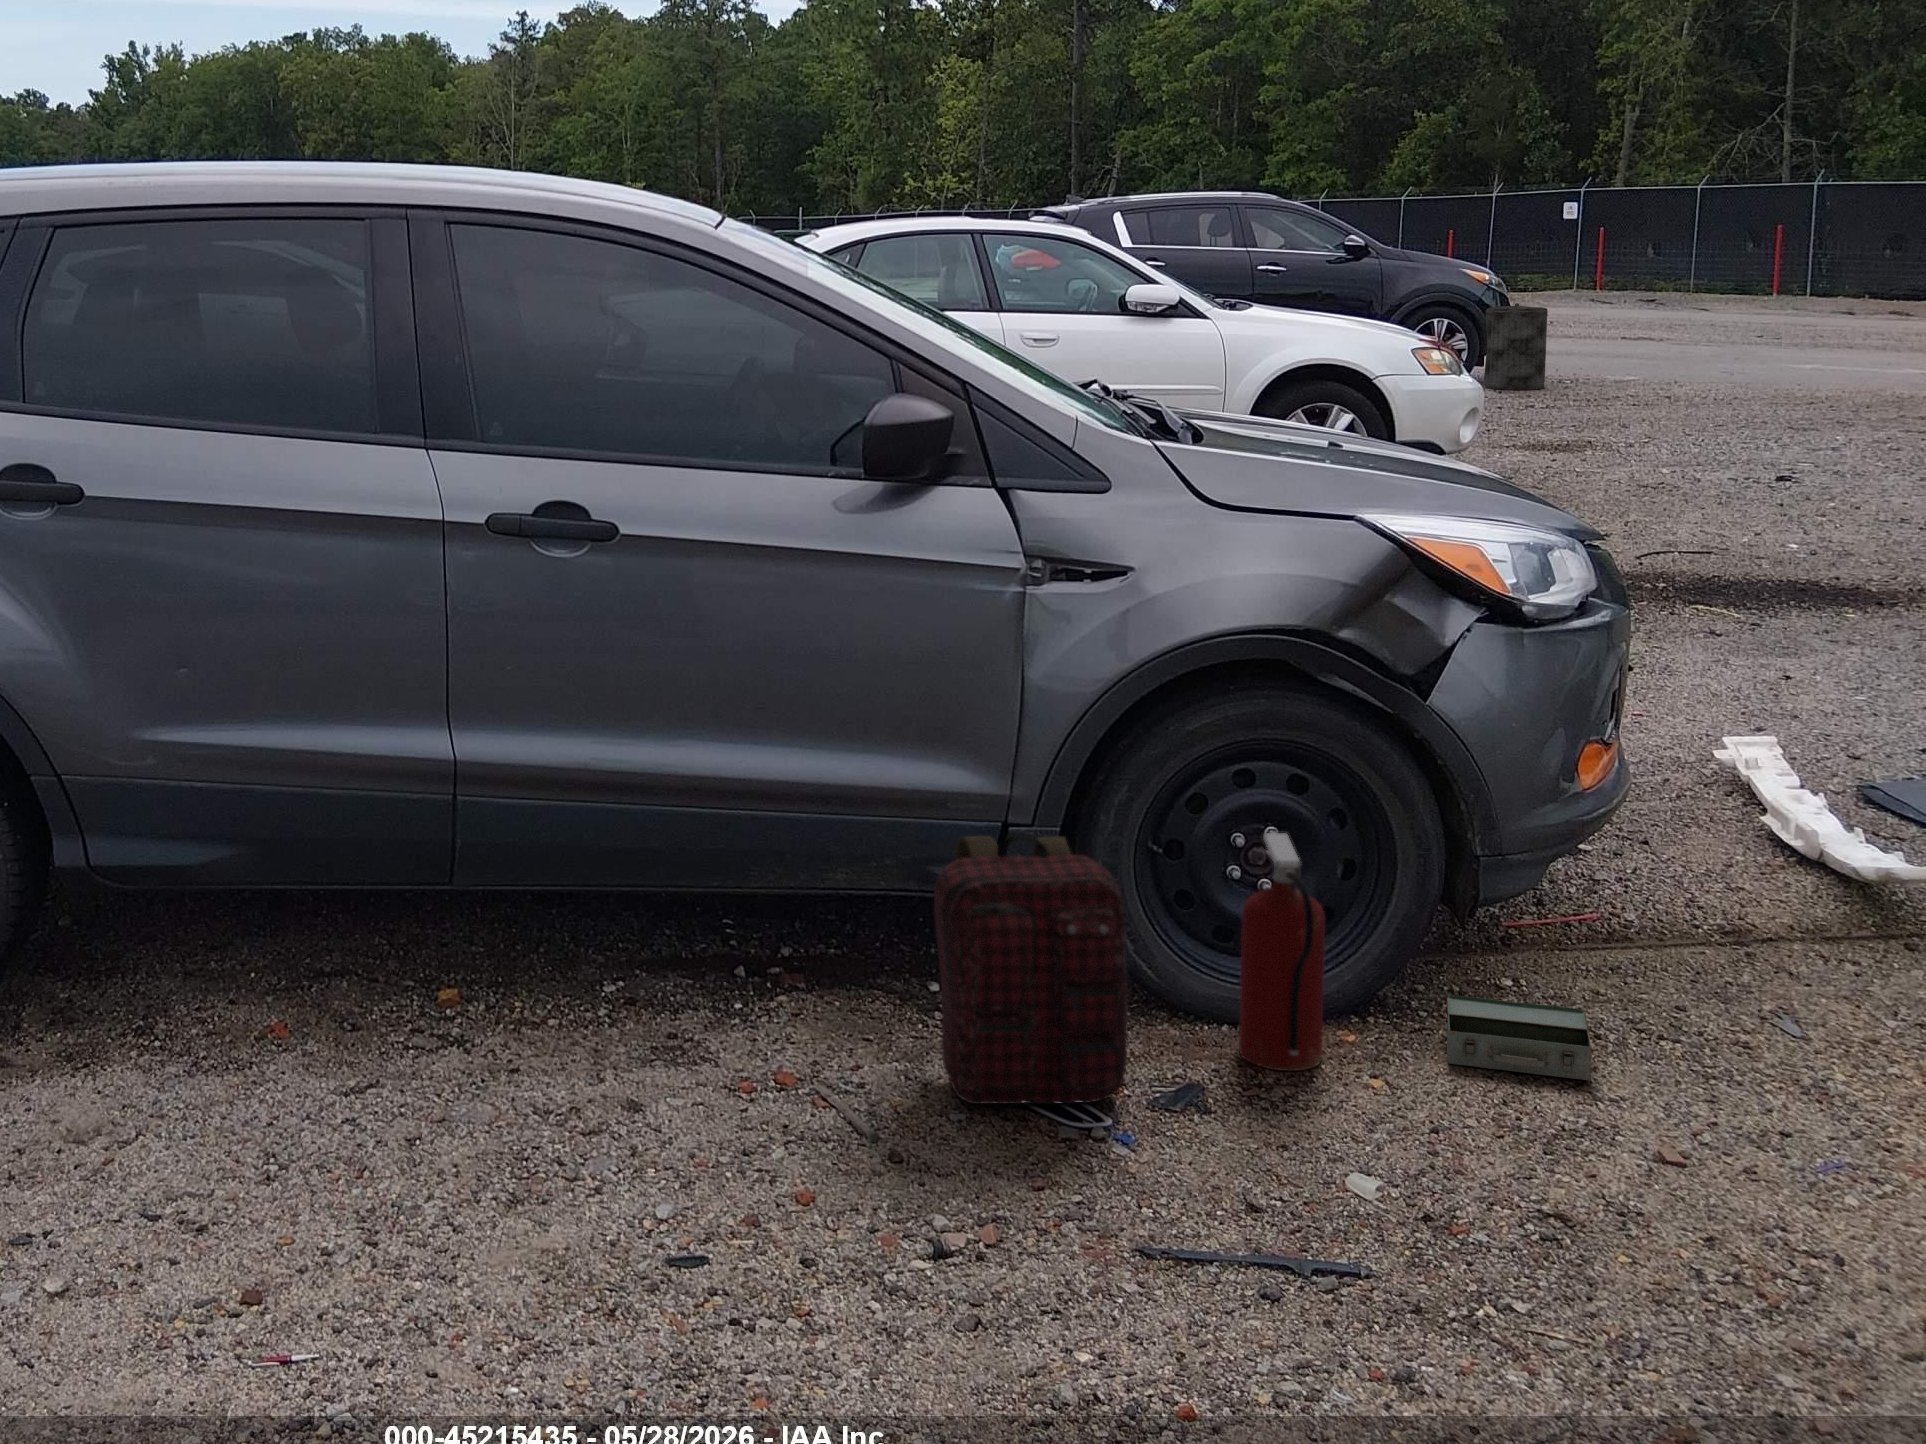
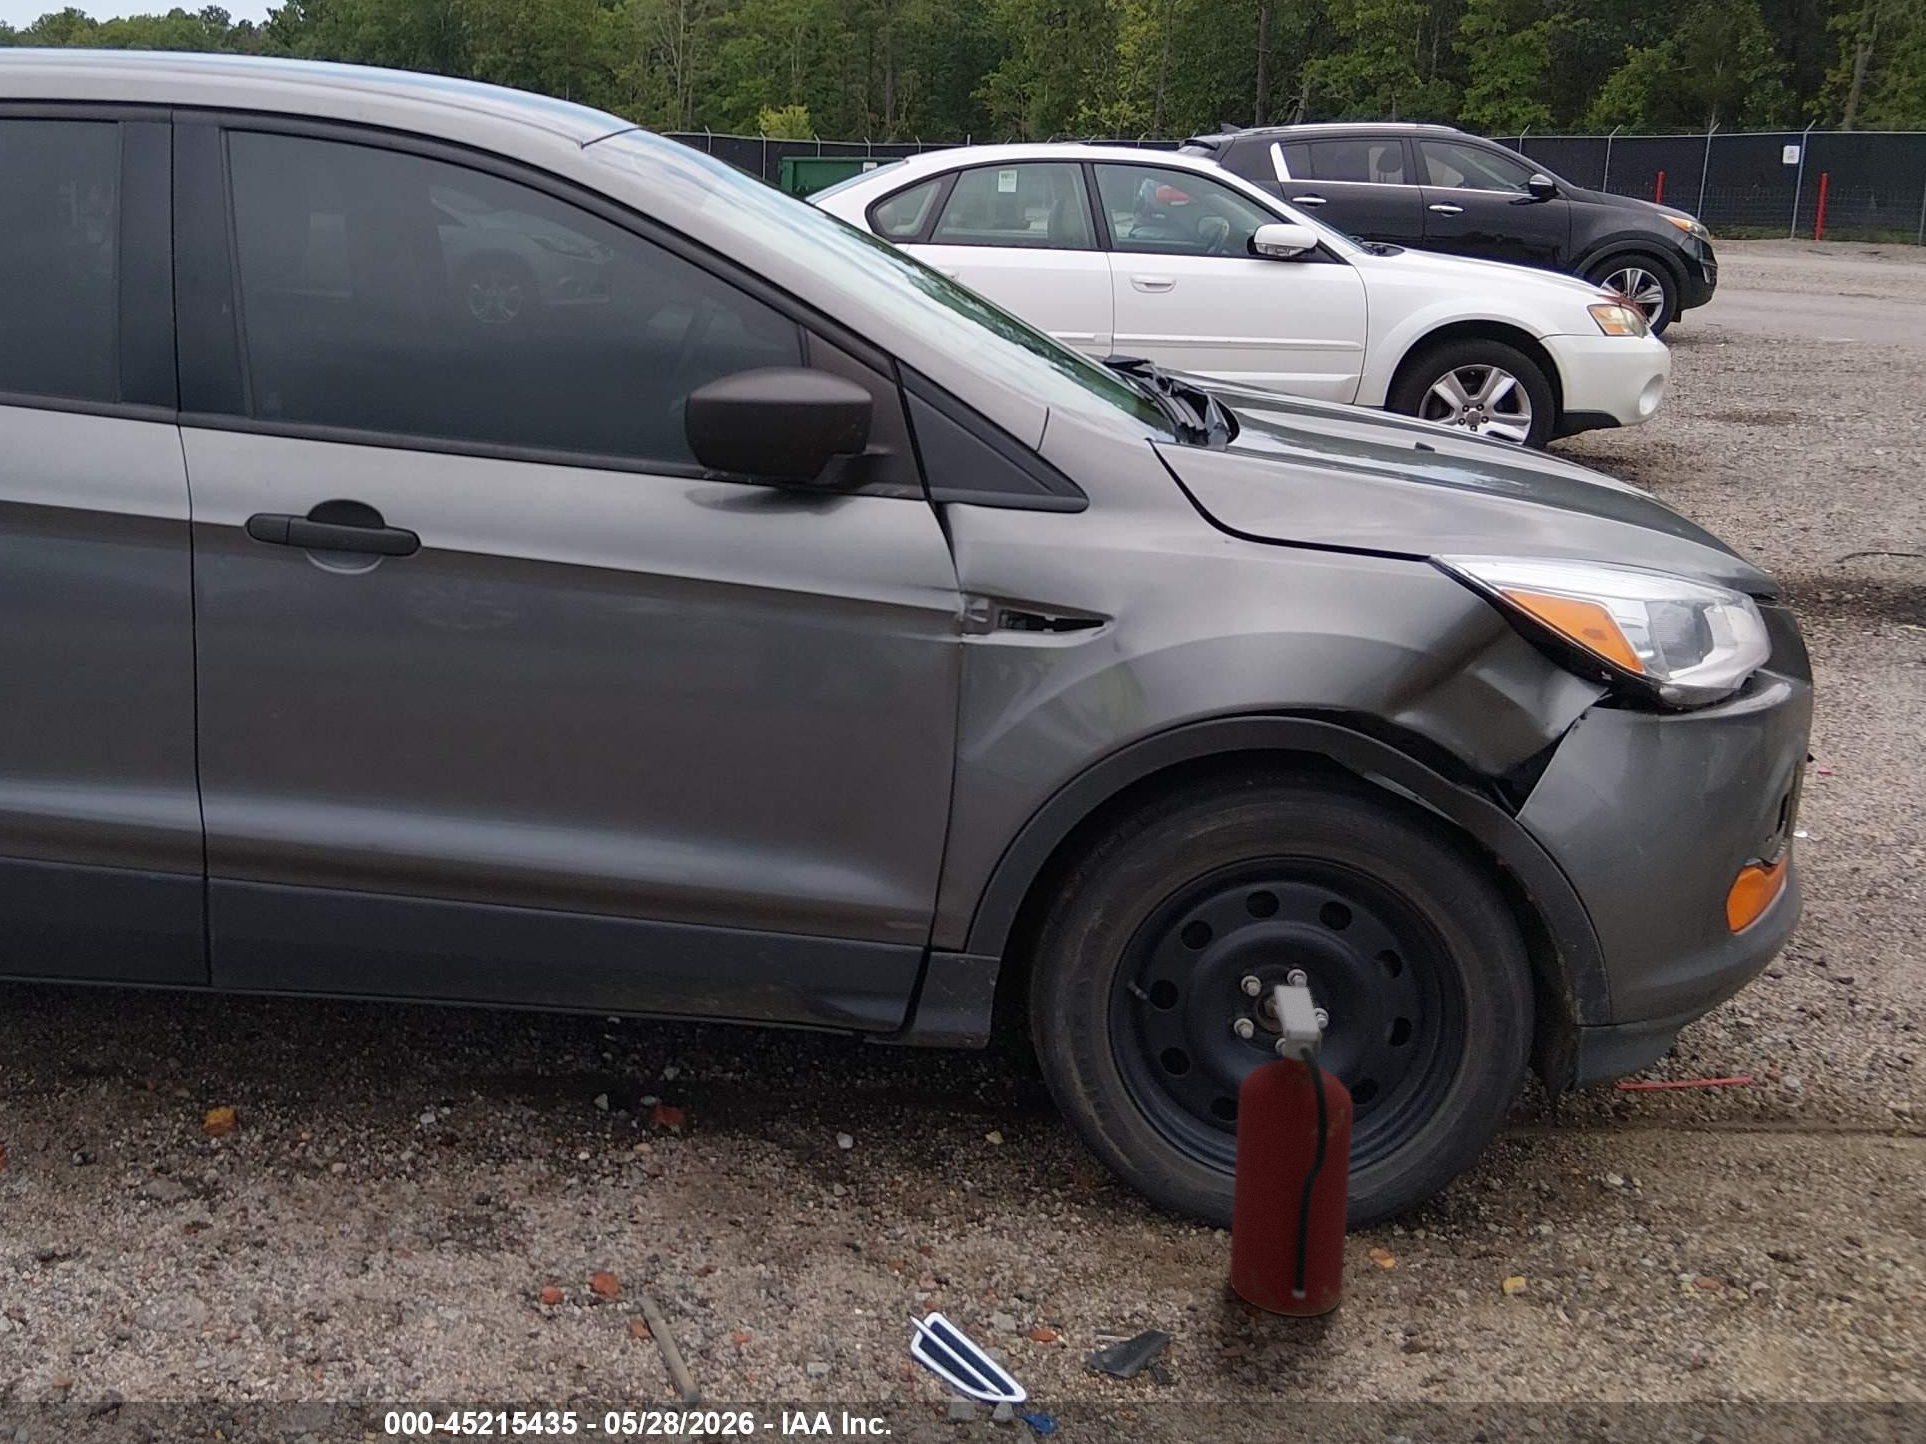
trash can: present [1483,303,1548,390] -> none [1678,253,1755,350]
backpack: present [934,835,1129,1104] -> none [808,971,1064,1354]
toolbox: present [1447,995,1591,1080] -> none [1518,1212,1724,1364]

